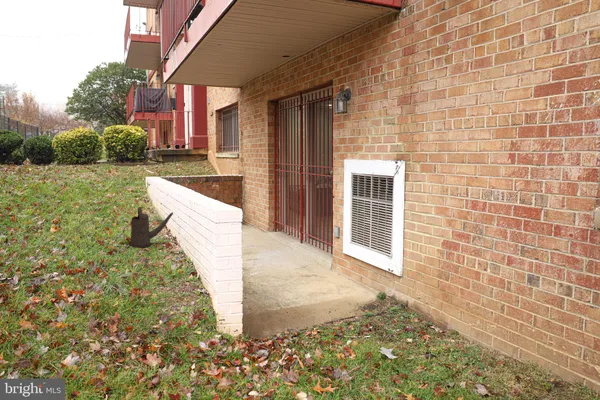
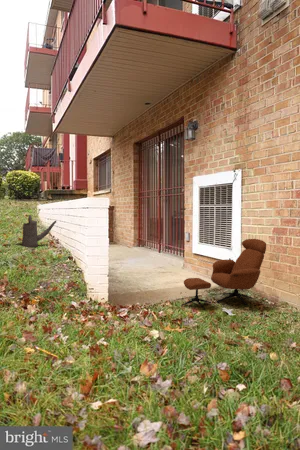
lounge chair: none [332,250,435,344] -> present [182,239,266,309]

